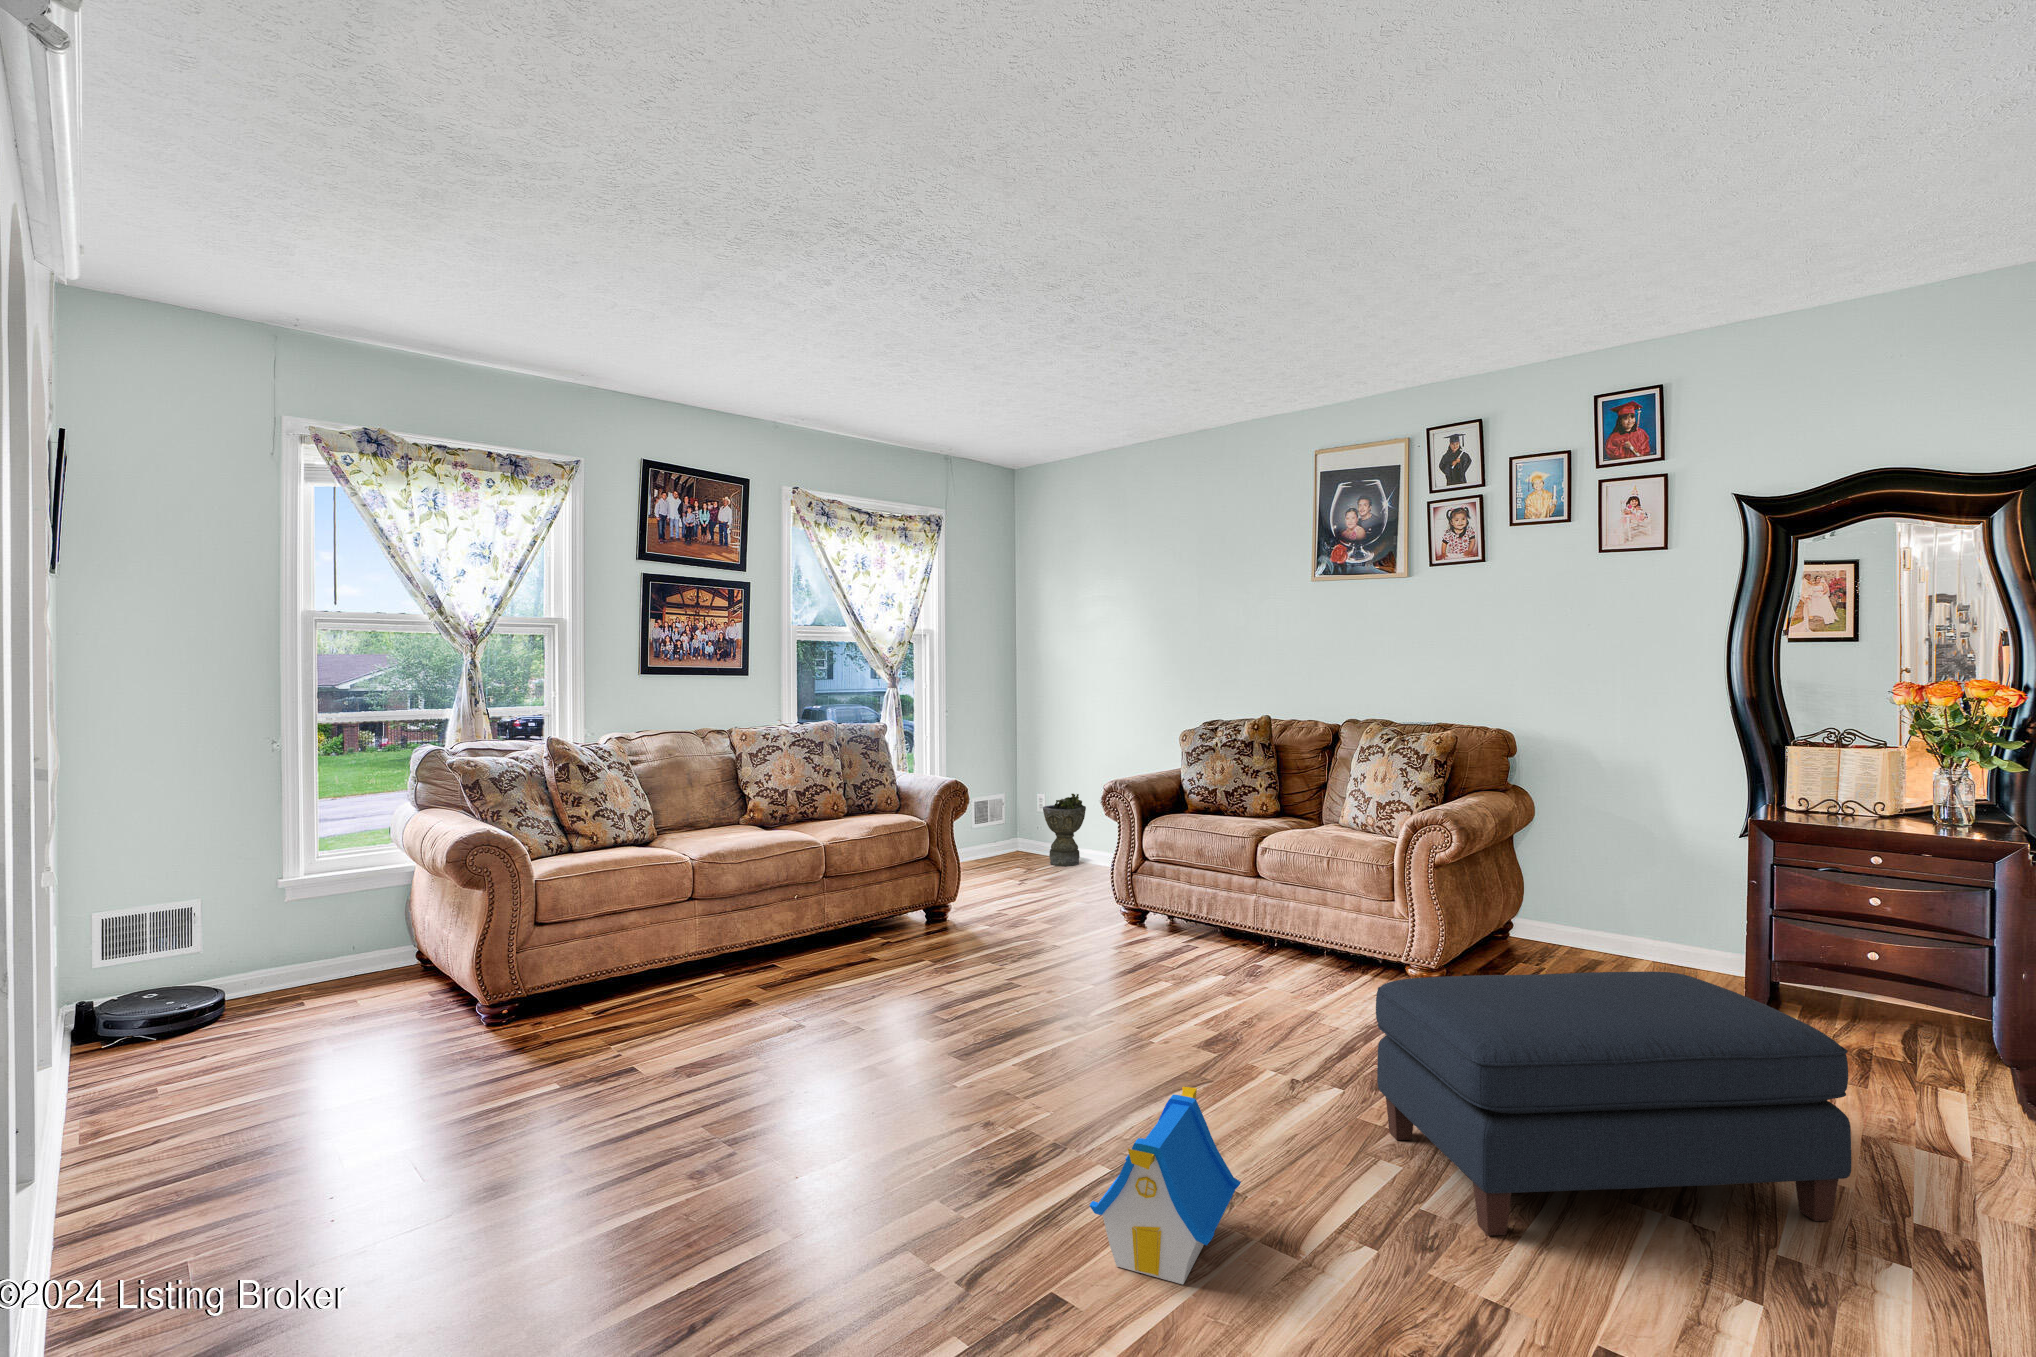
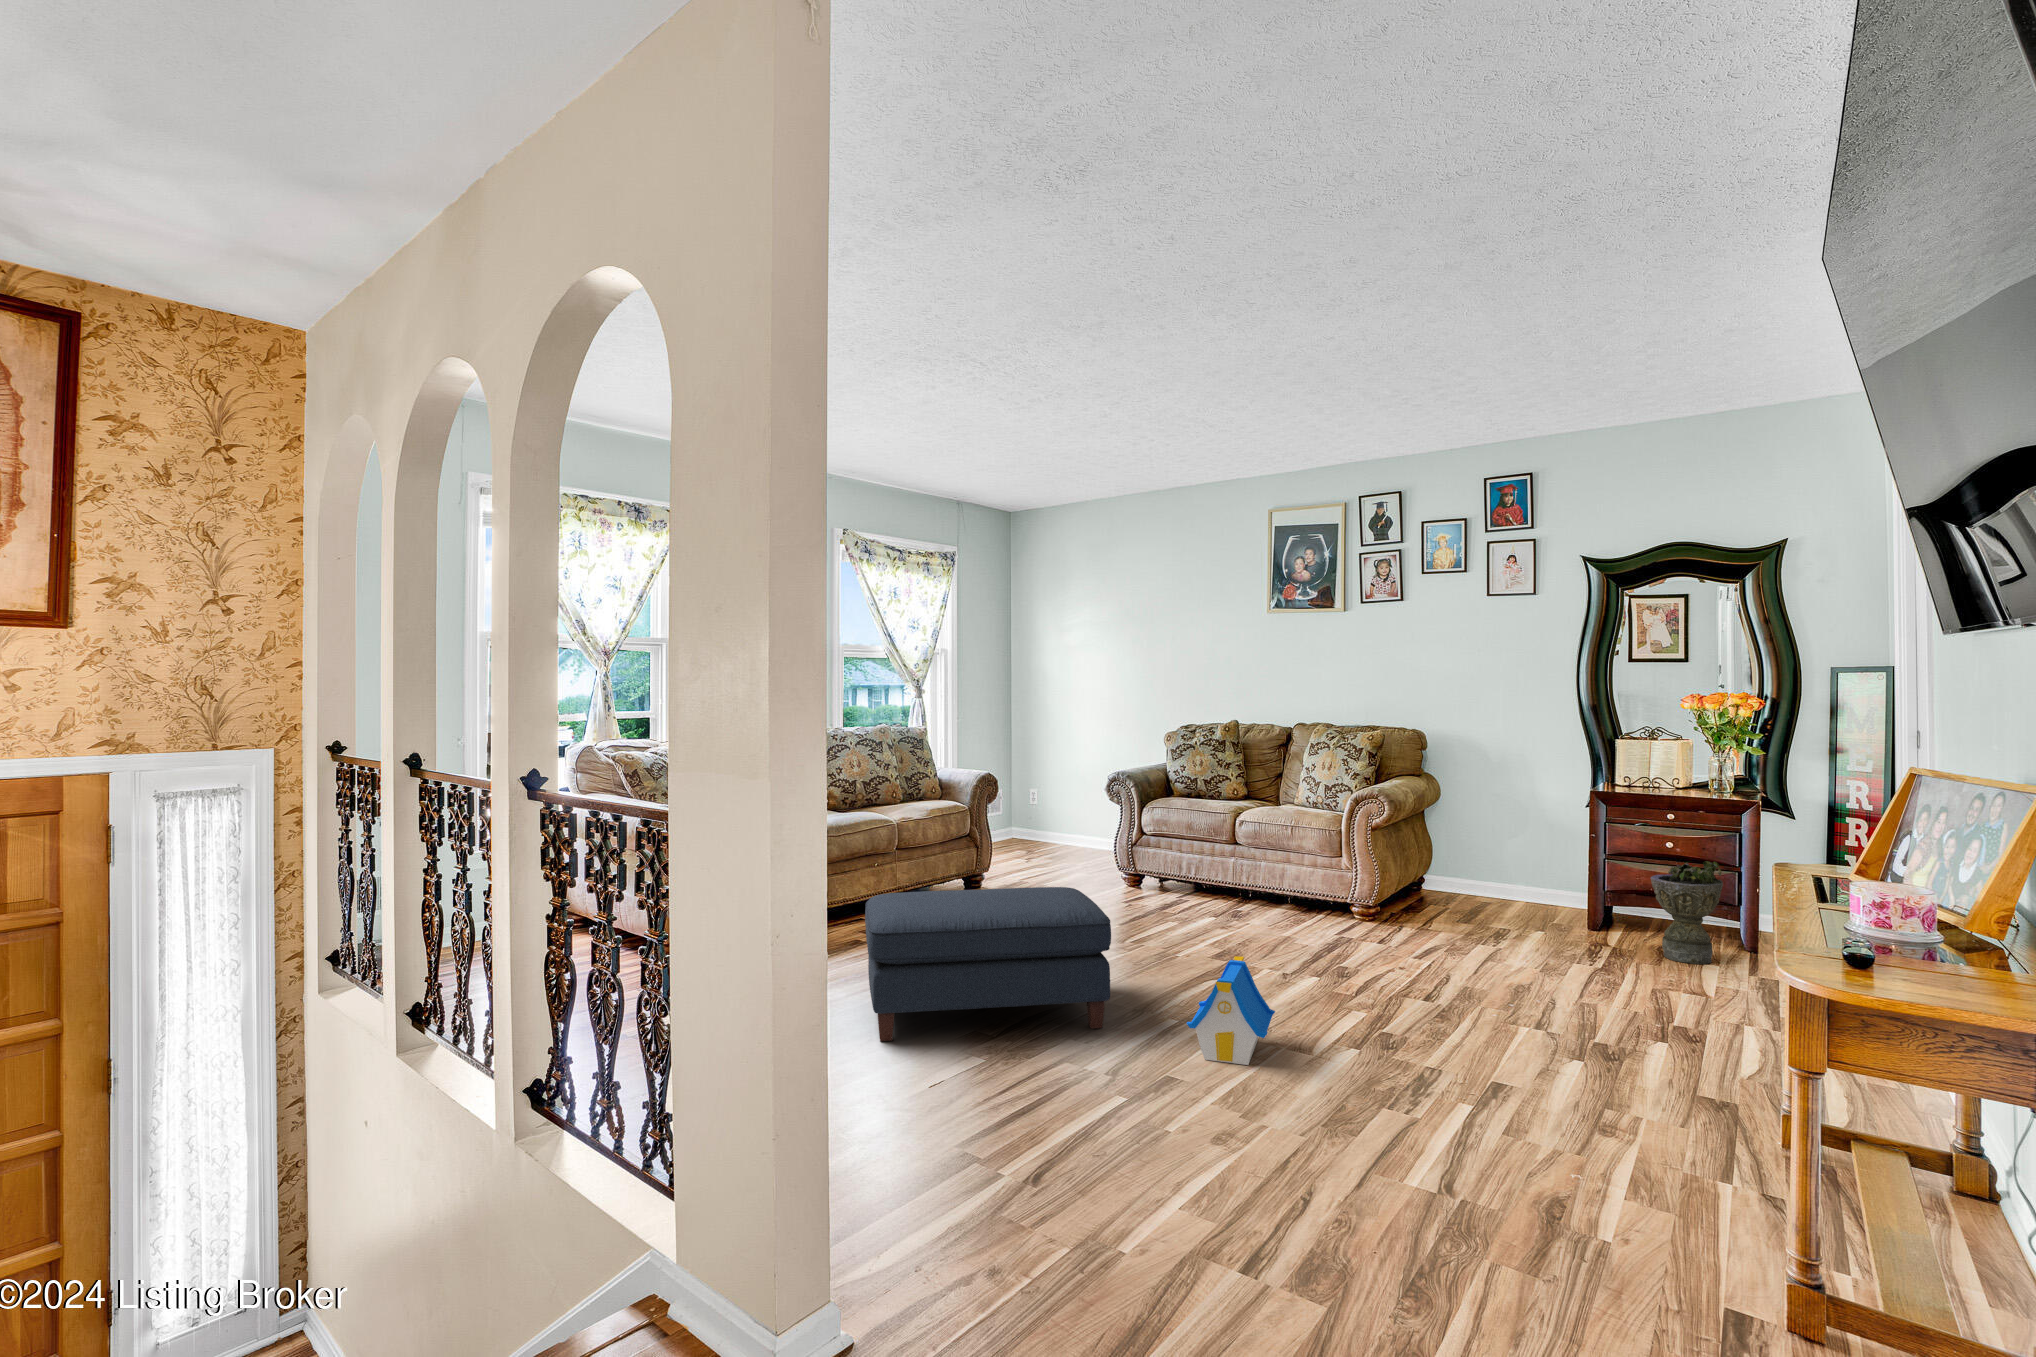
planter: present [1043,794,1086,866] -> present [1651,861,1723,964]
ottoman: present [1376,972,1851,1236] -> present [865,887,1111,1041]

